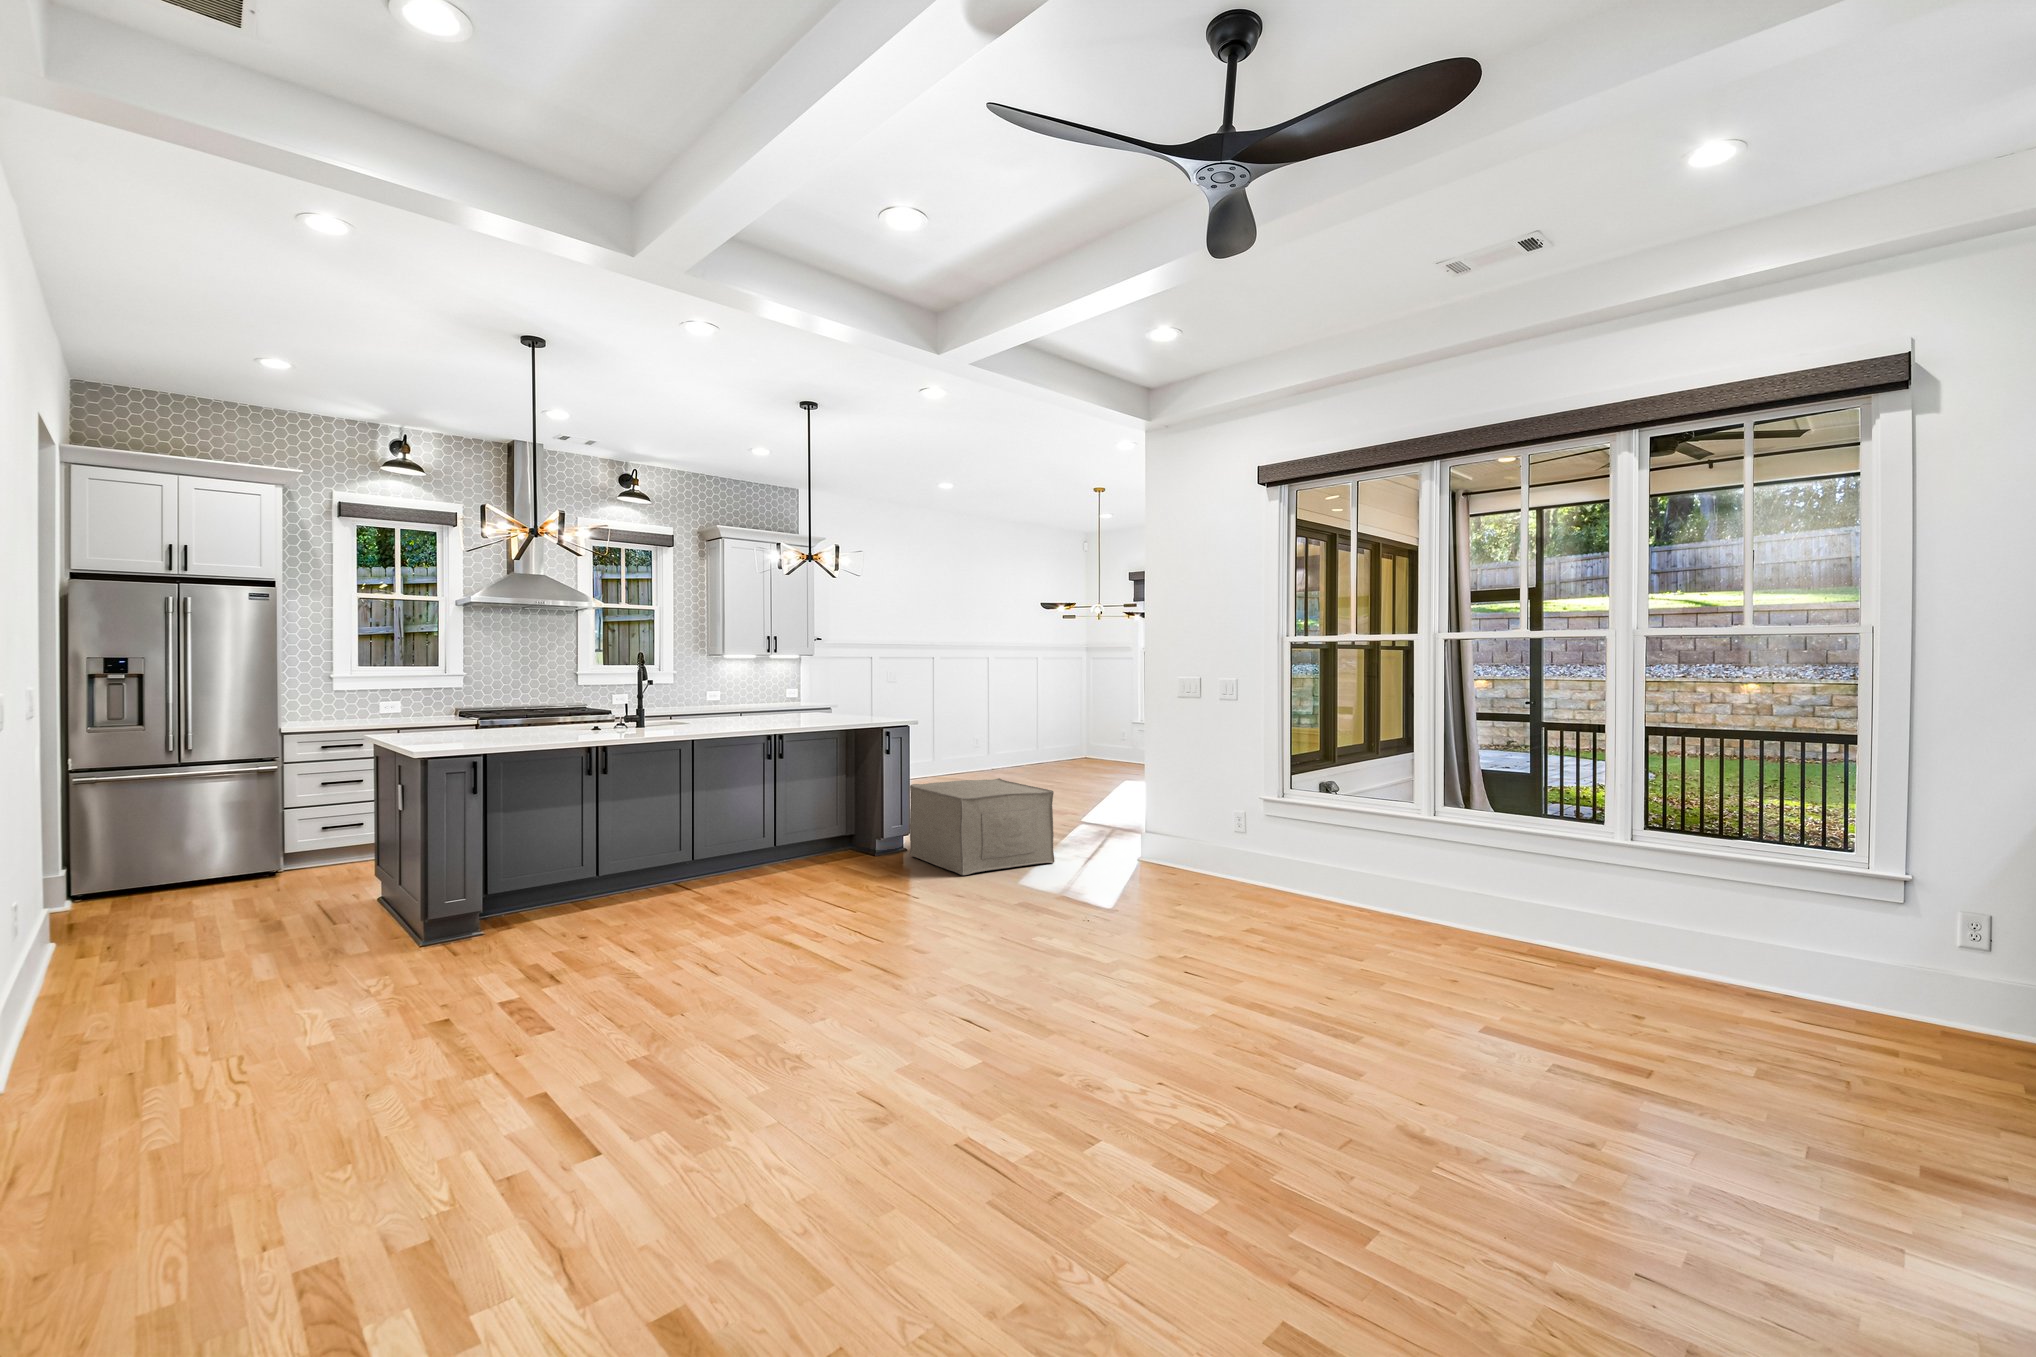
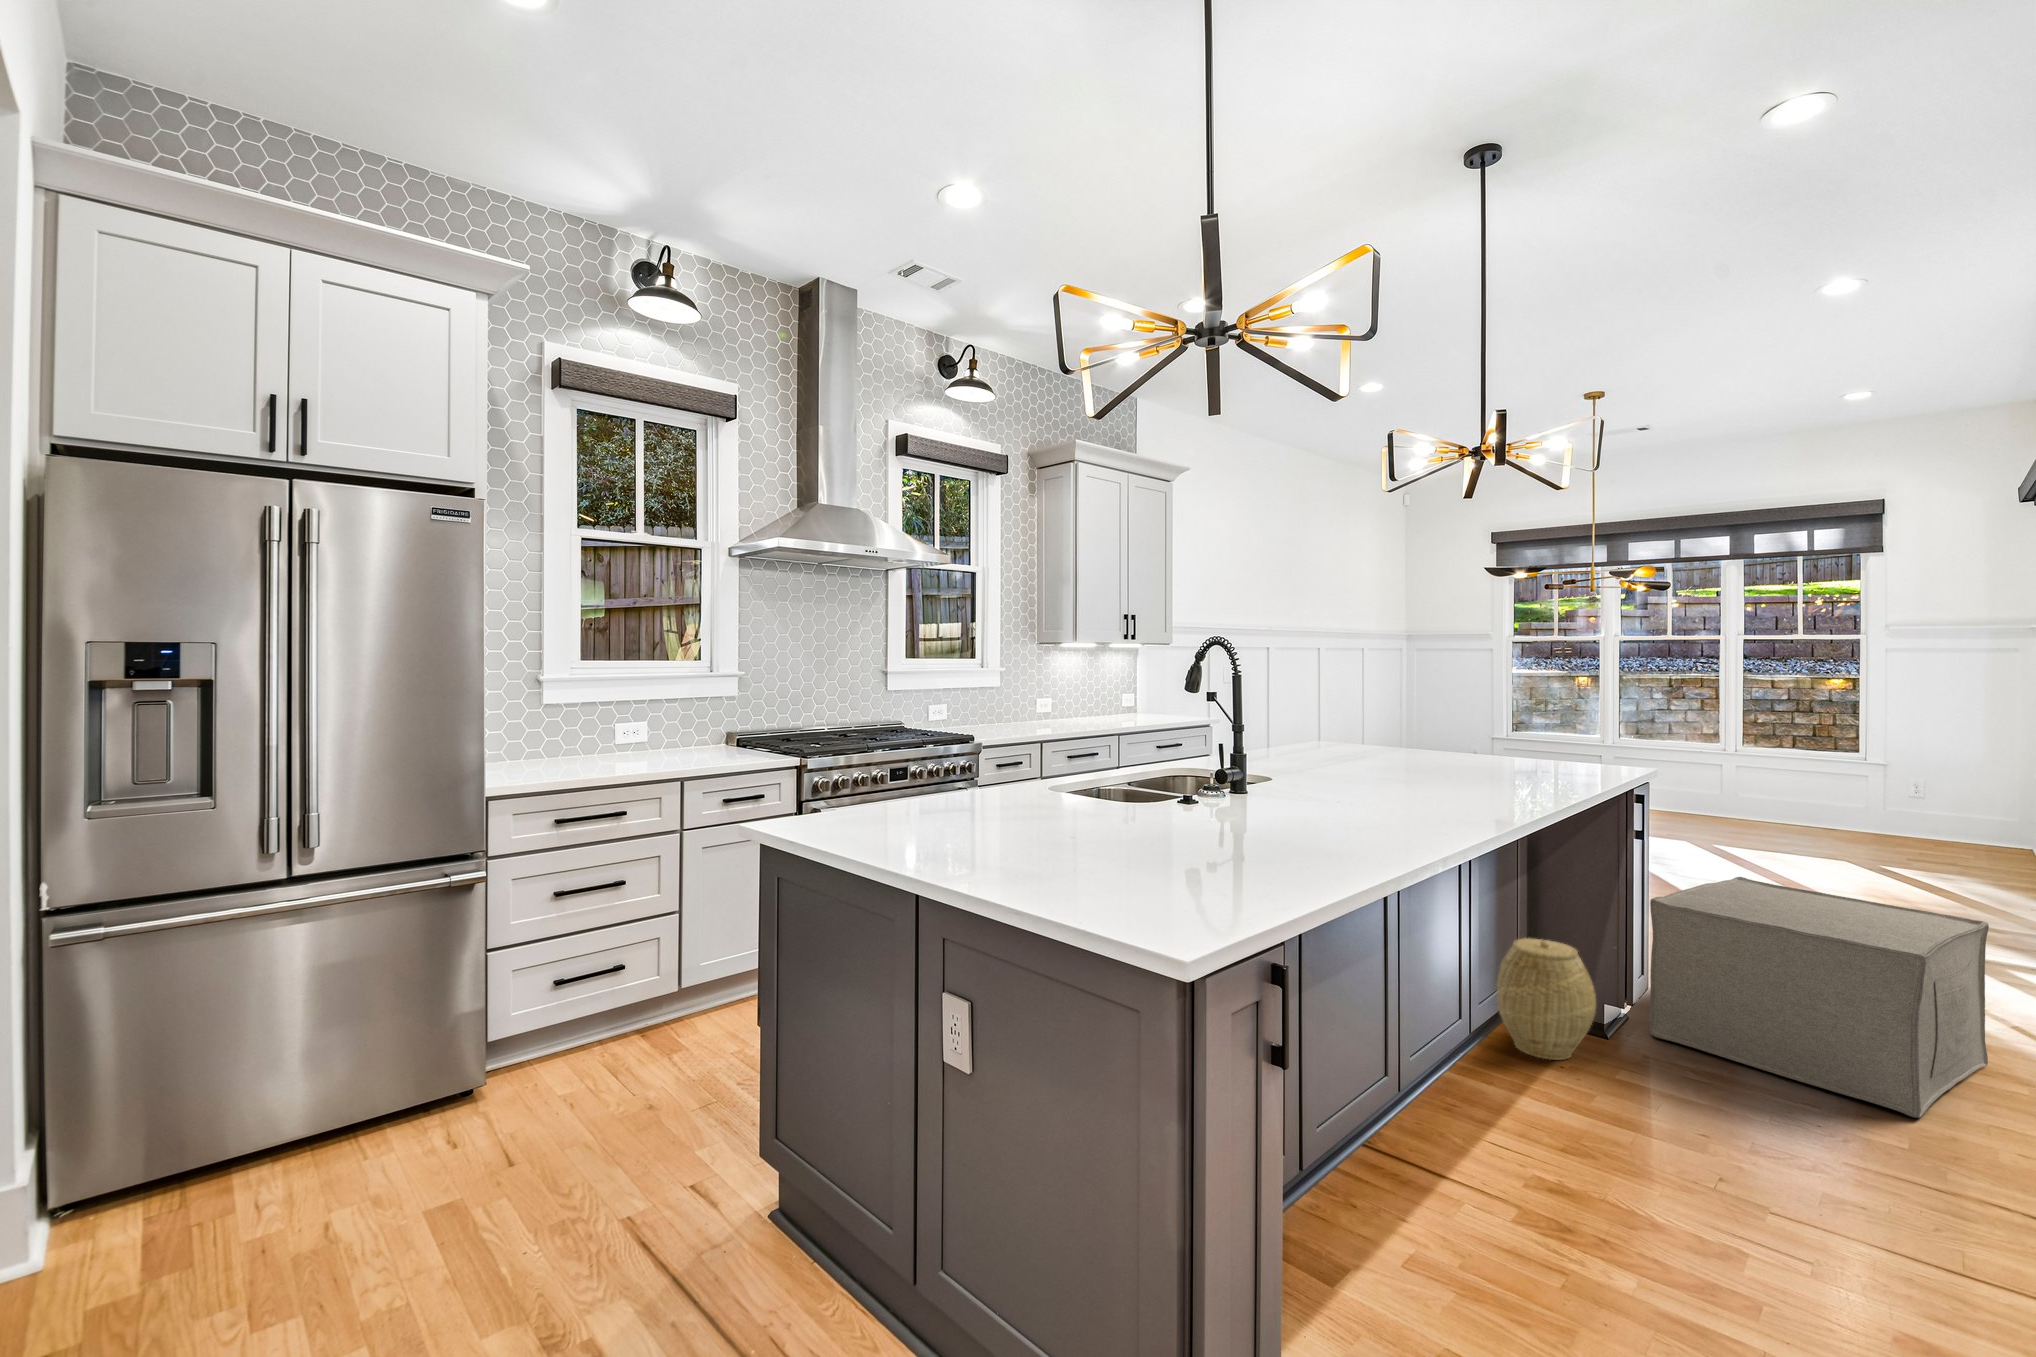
woven basket: none [819,805,865,863] -> present [1497,938,1596,1060]

